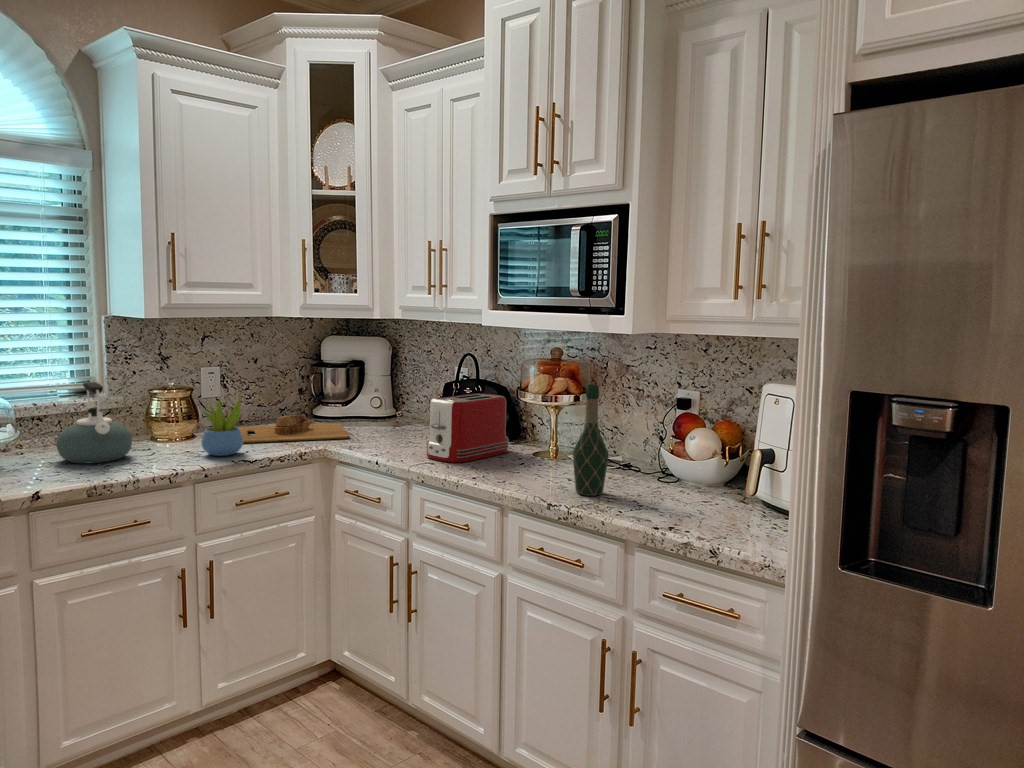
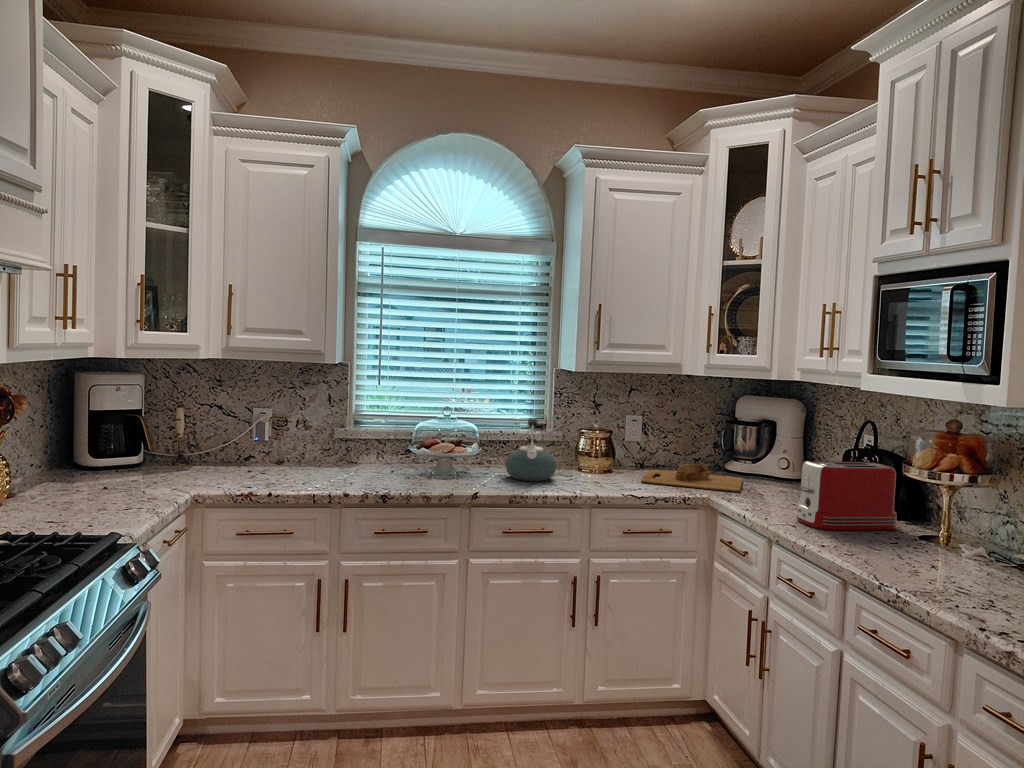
wine bottle: present [573,384,608,496] -> none [925,460,972,589]
succulent plant: present [202,396,243,456] -> none [603,439,638,490]

